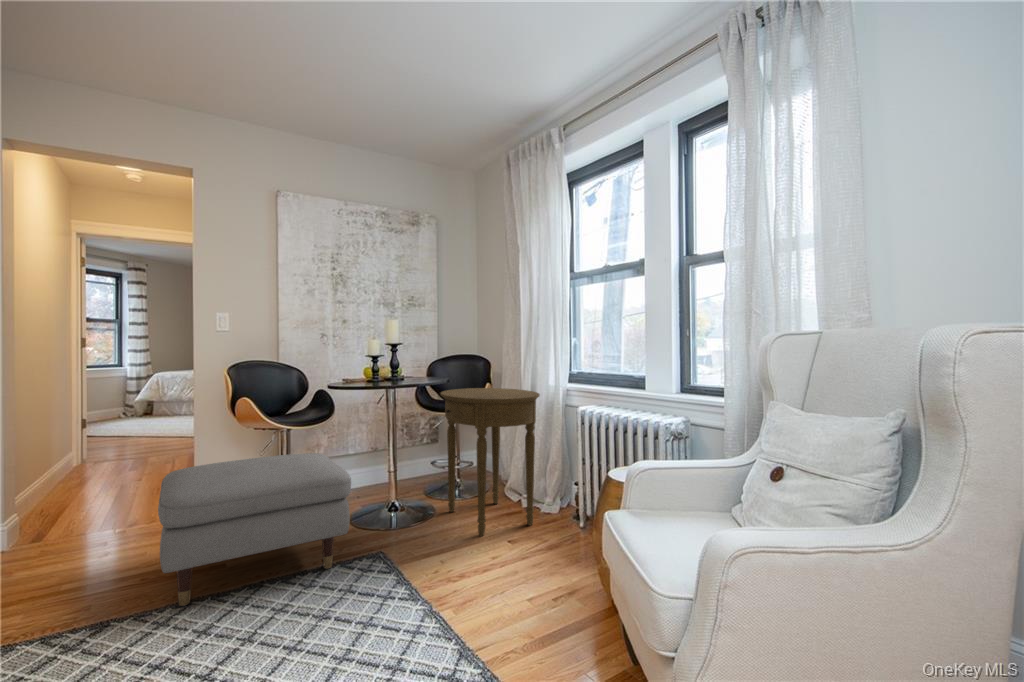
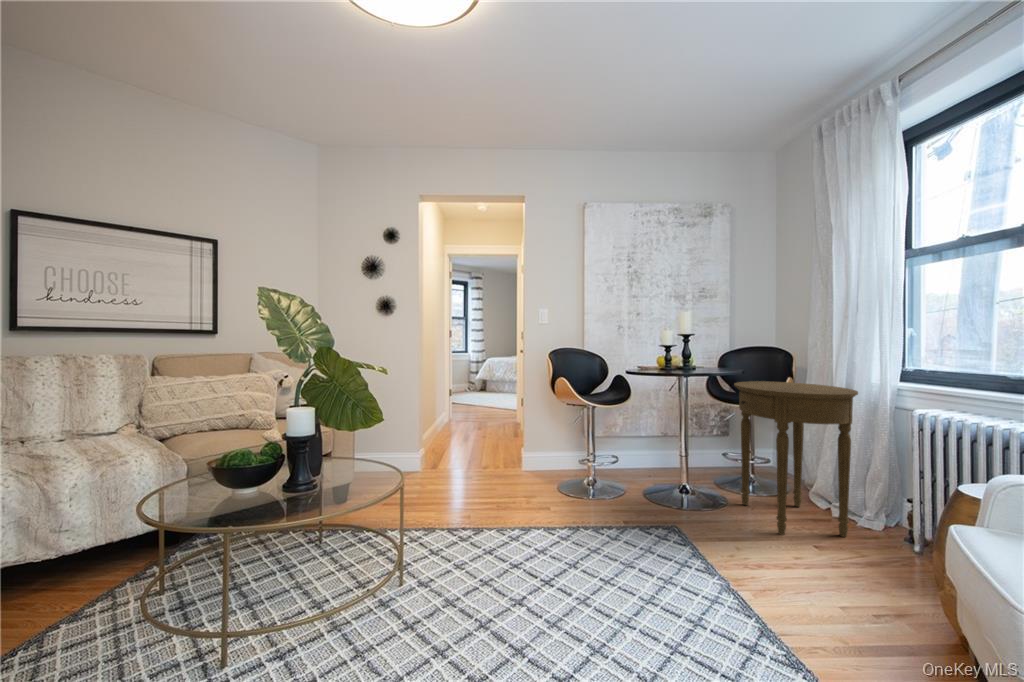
ottoman: present [158,453,351,606] -> none [509,427,649,529]

